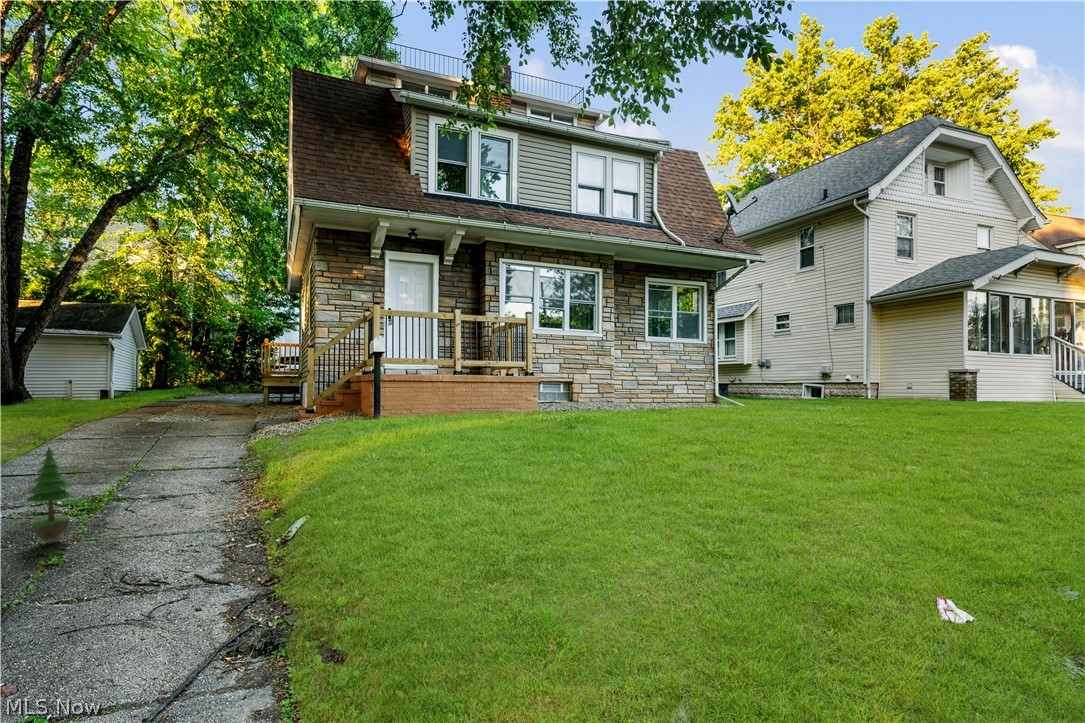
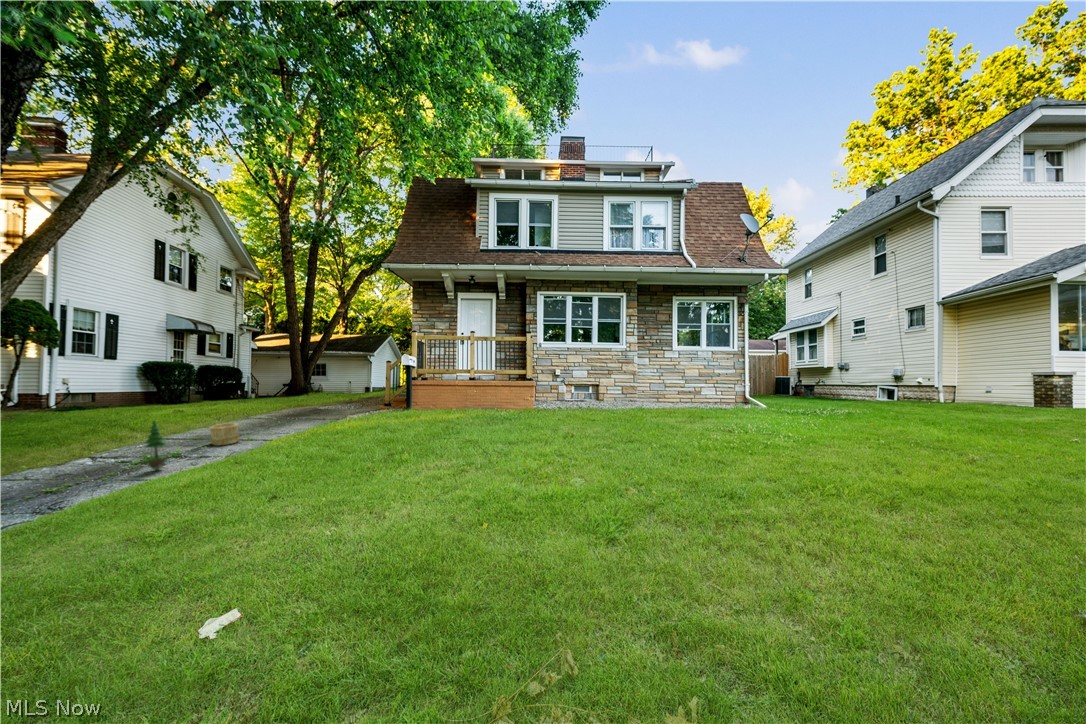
wooden bucket: none [75,448,129,489] -> present [210,423,239,446]

